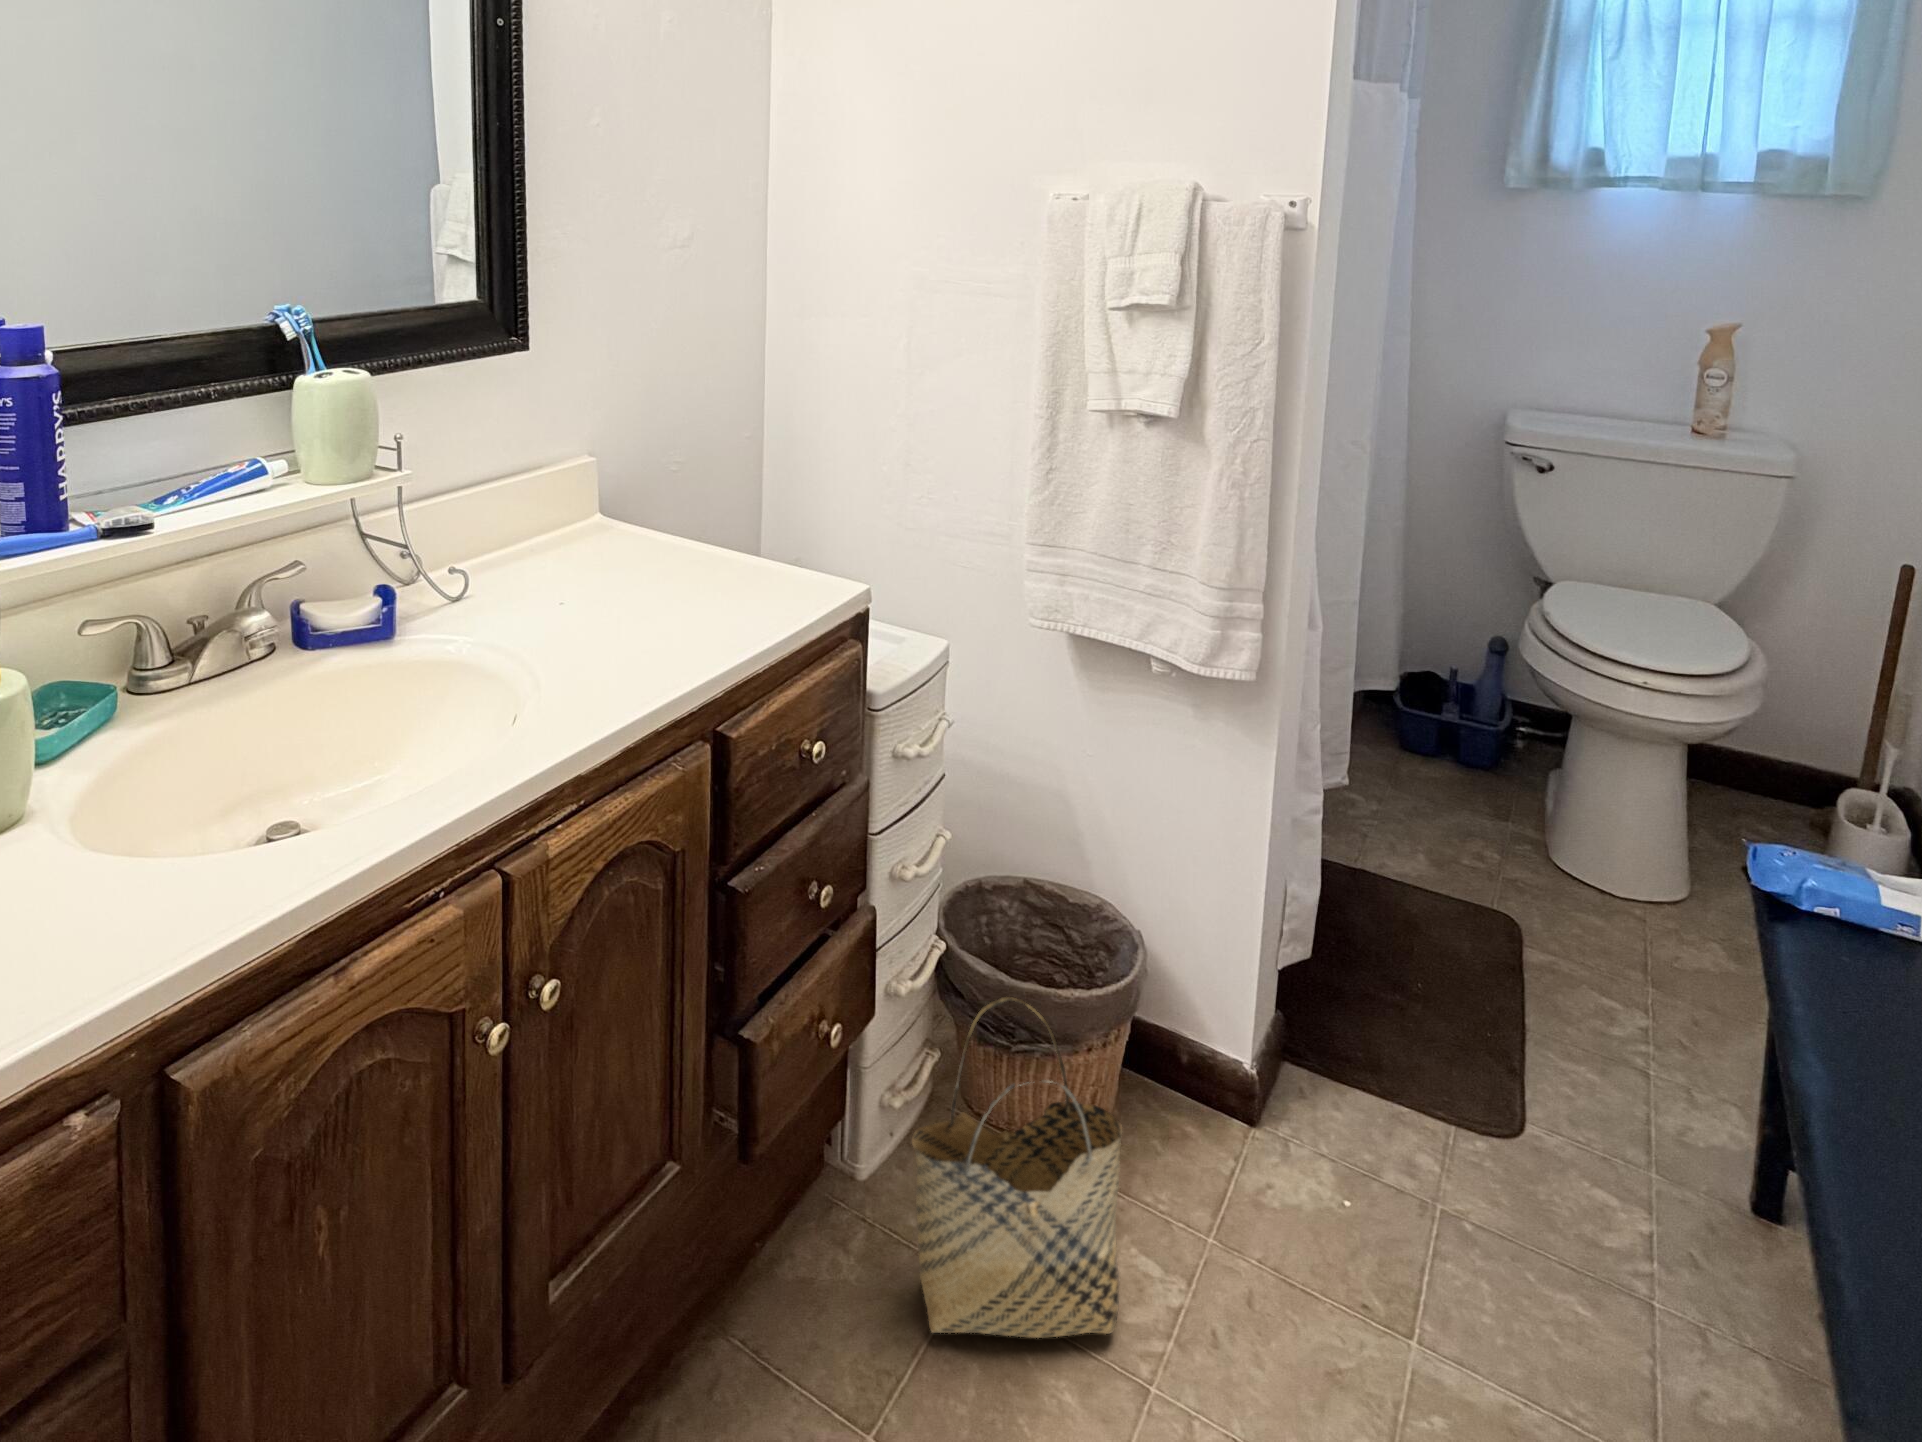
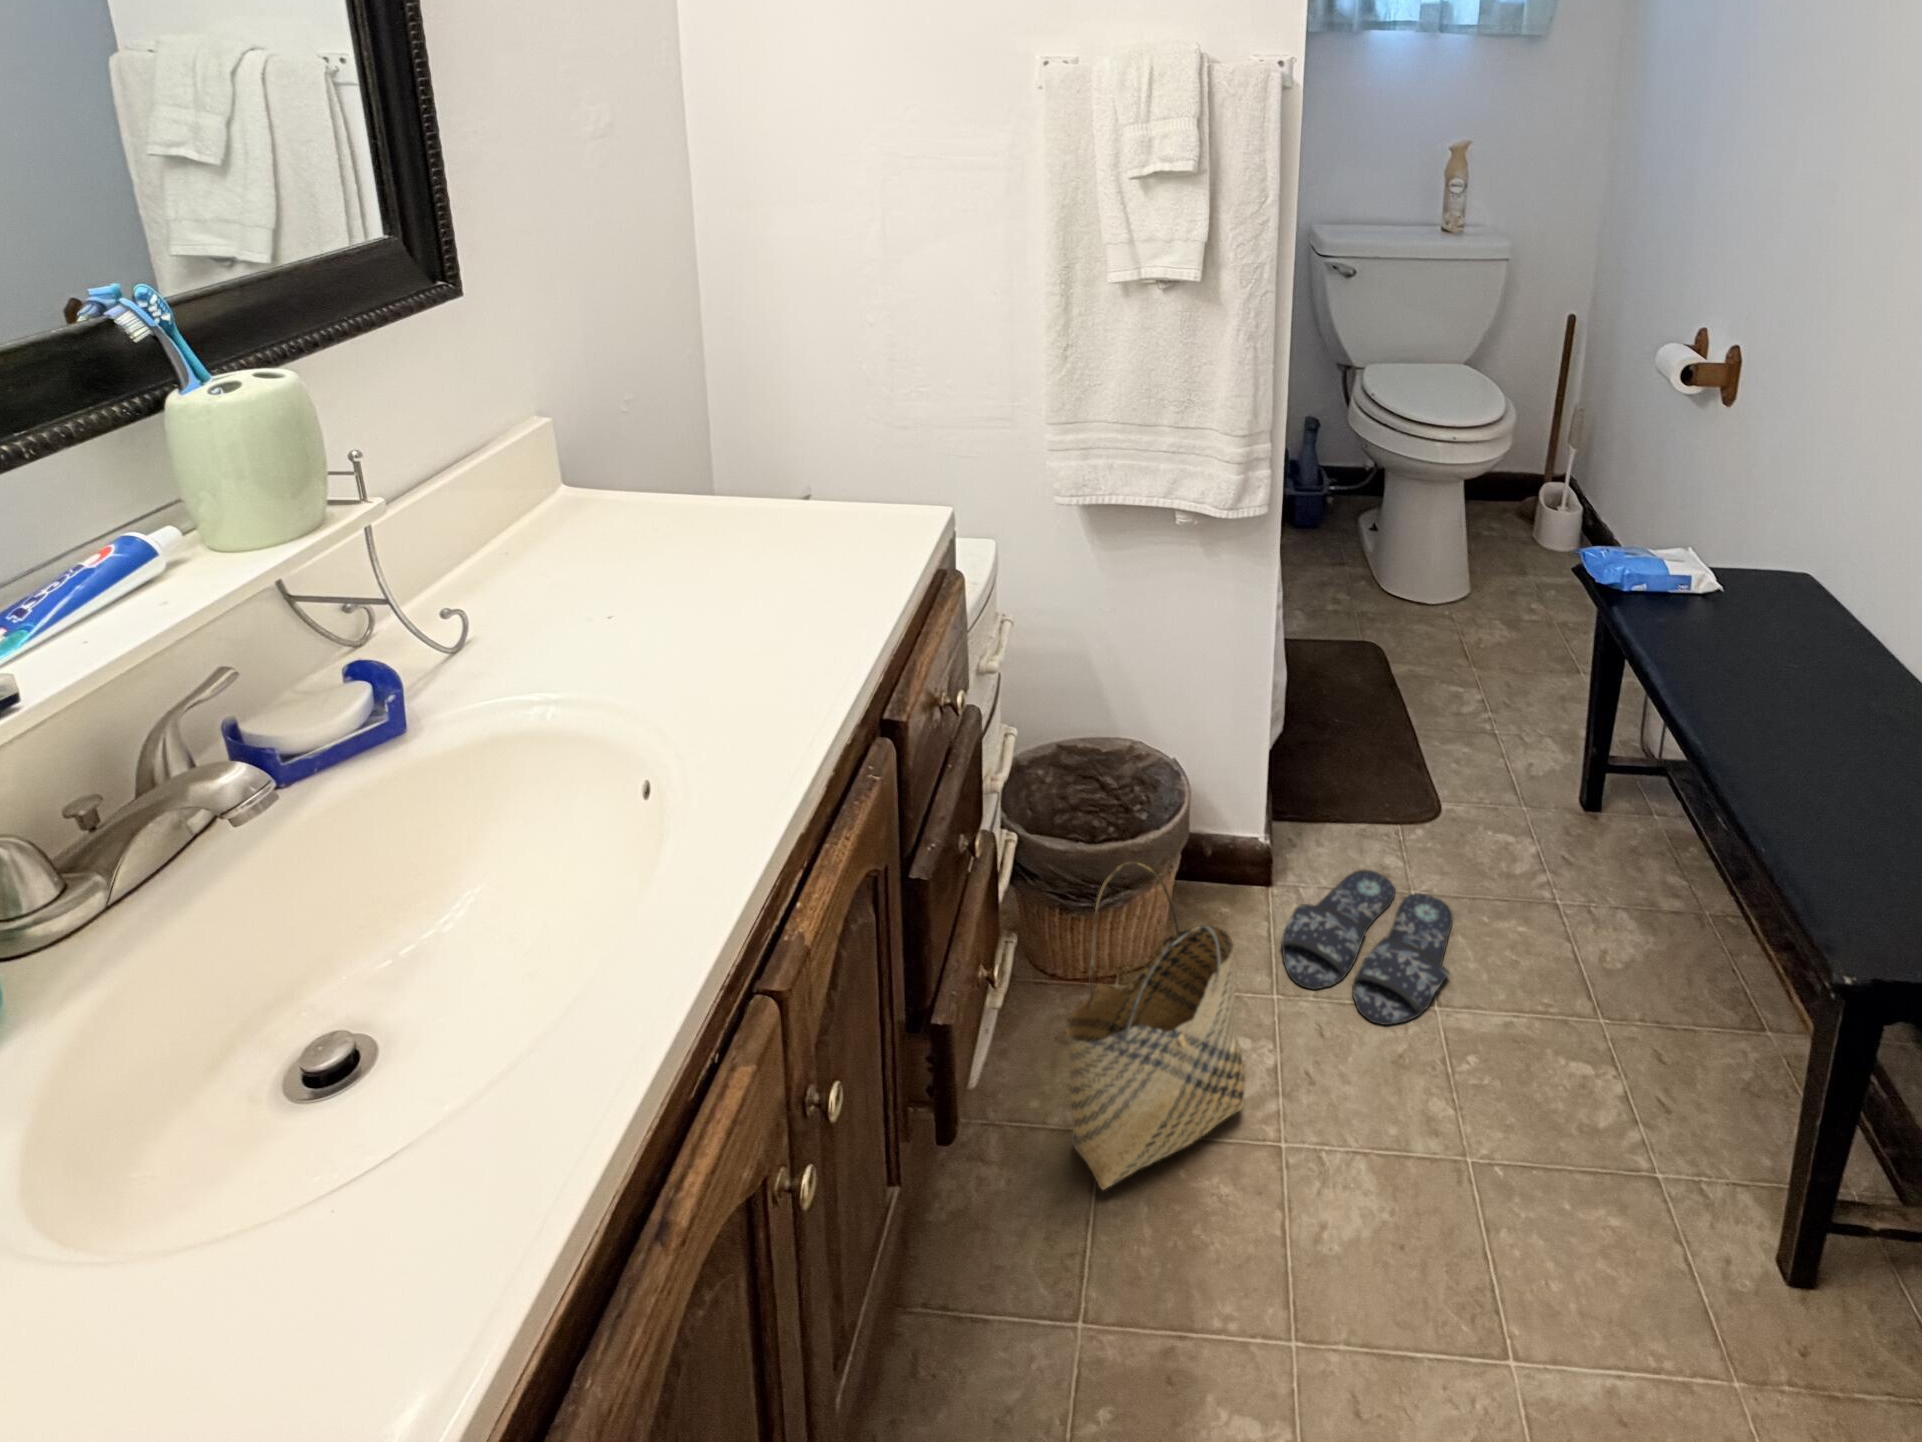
slippers: none [1230,1158,1480,1350] -> present [1281,870,1452,1025]

